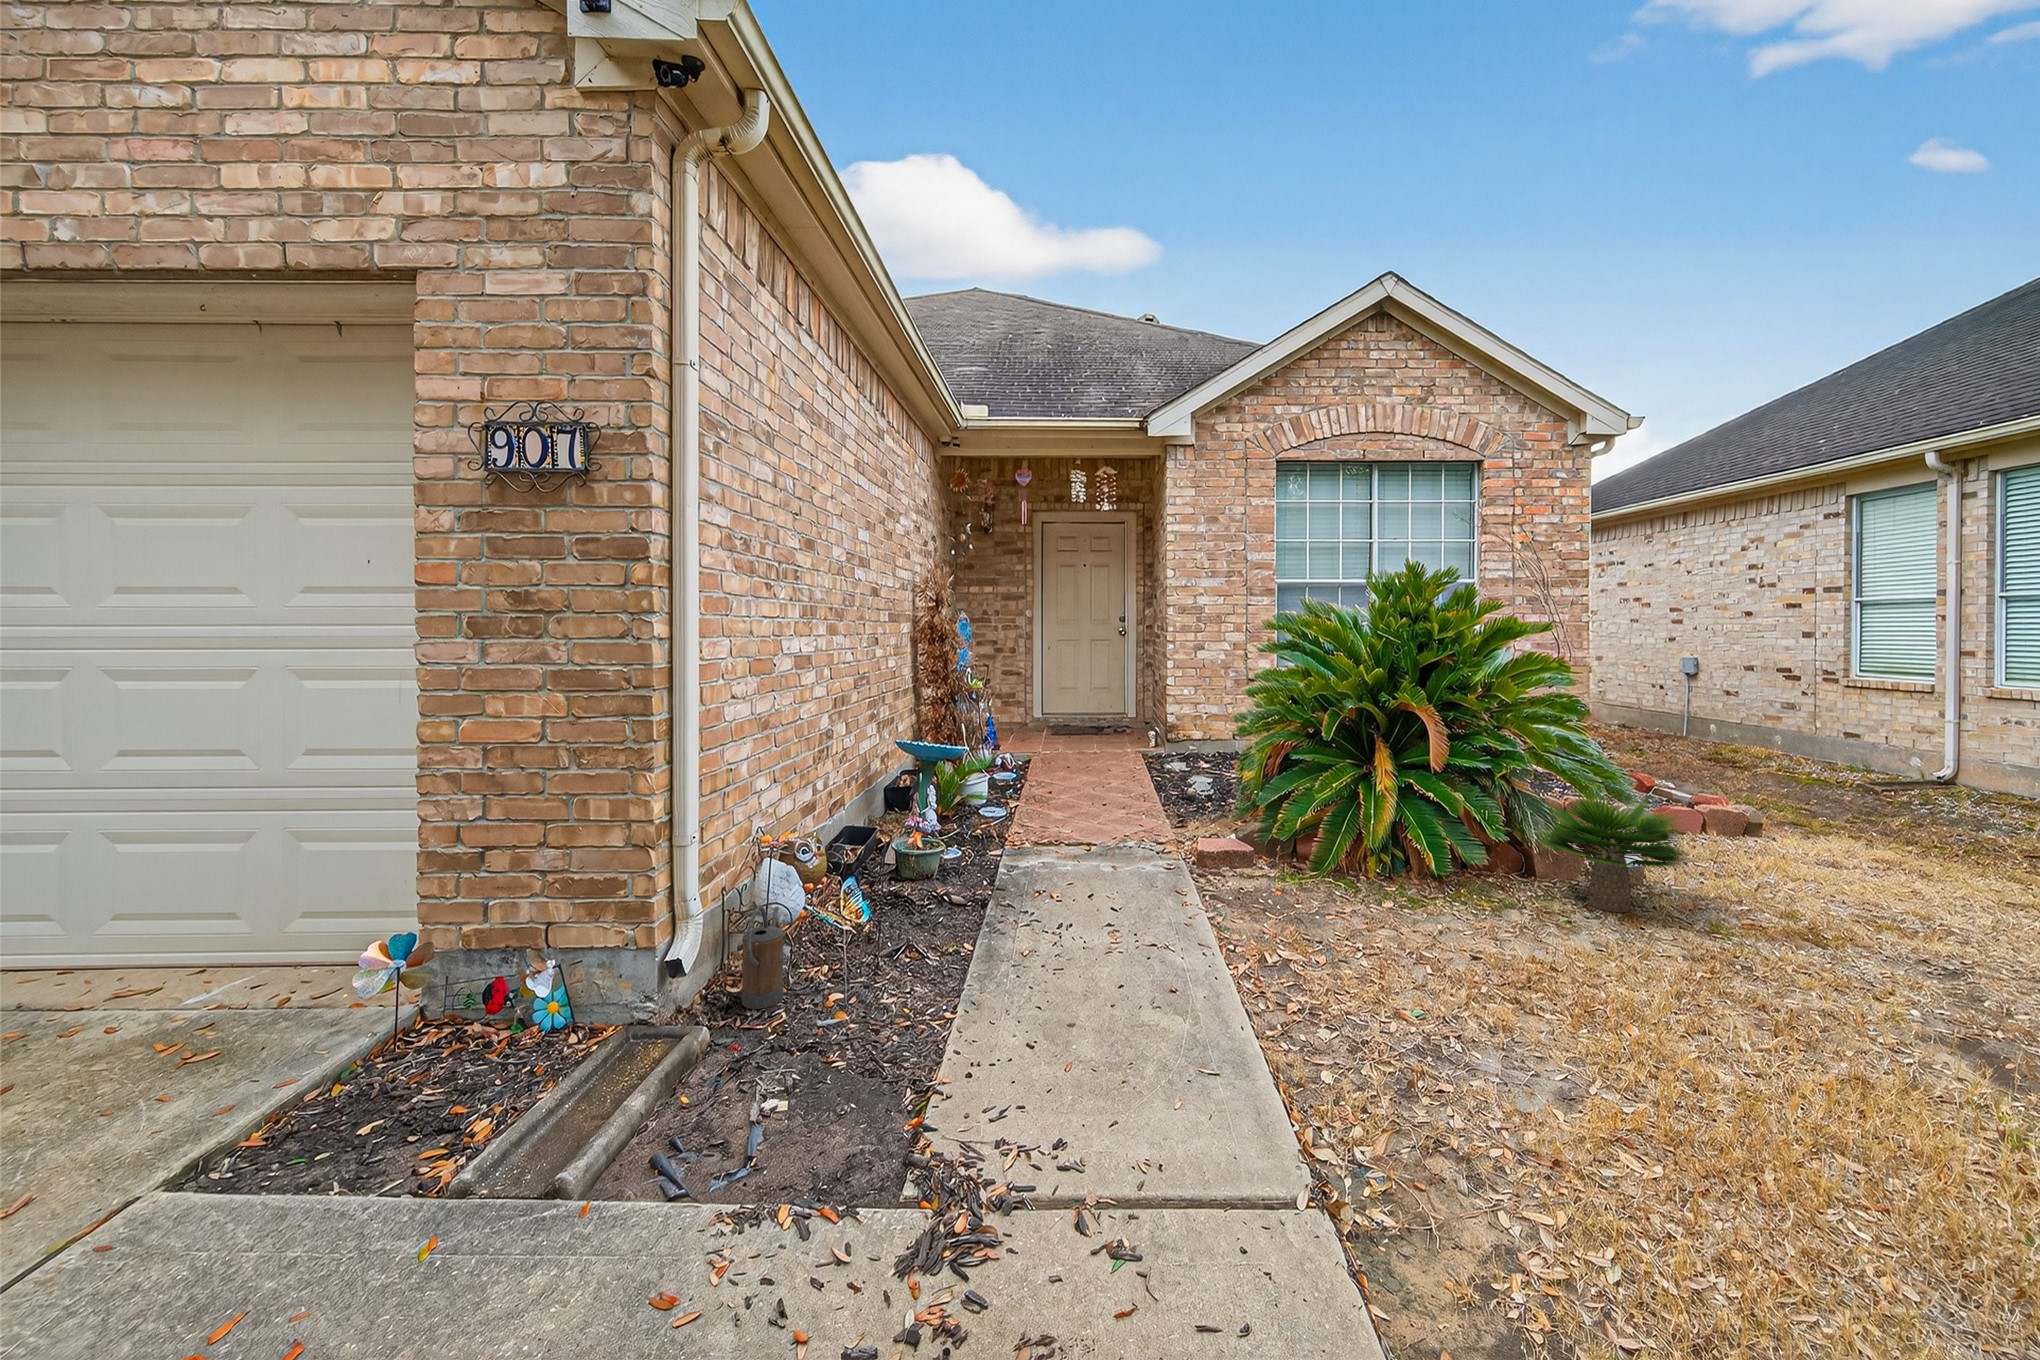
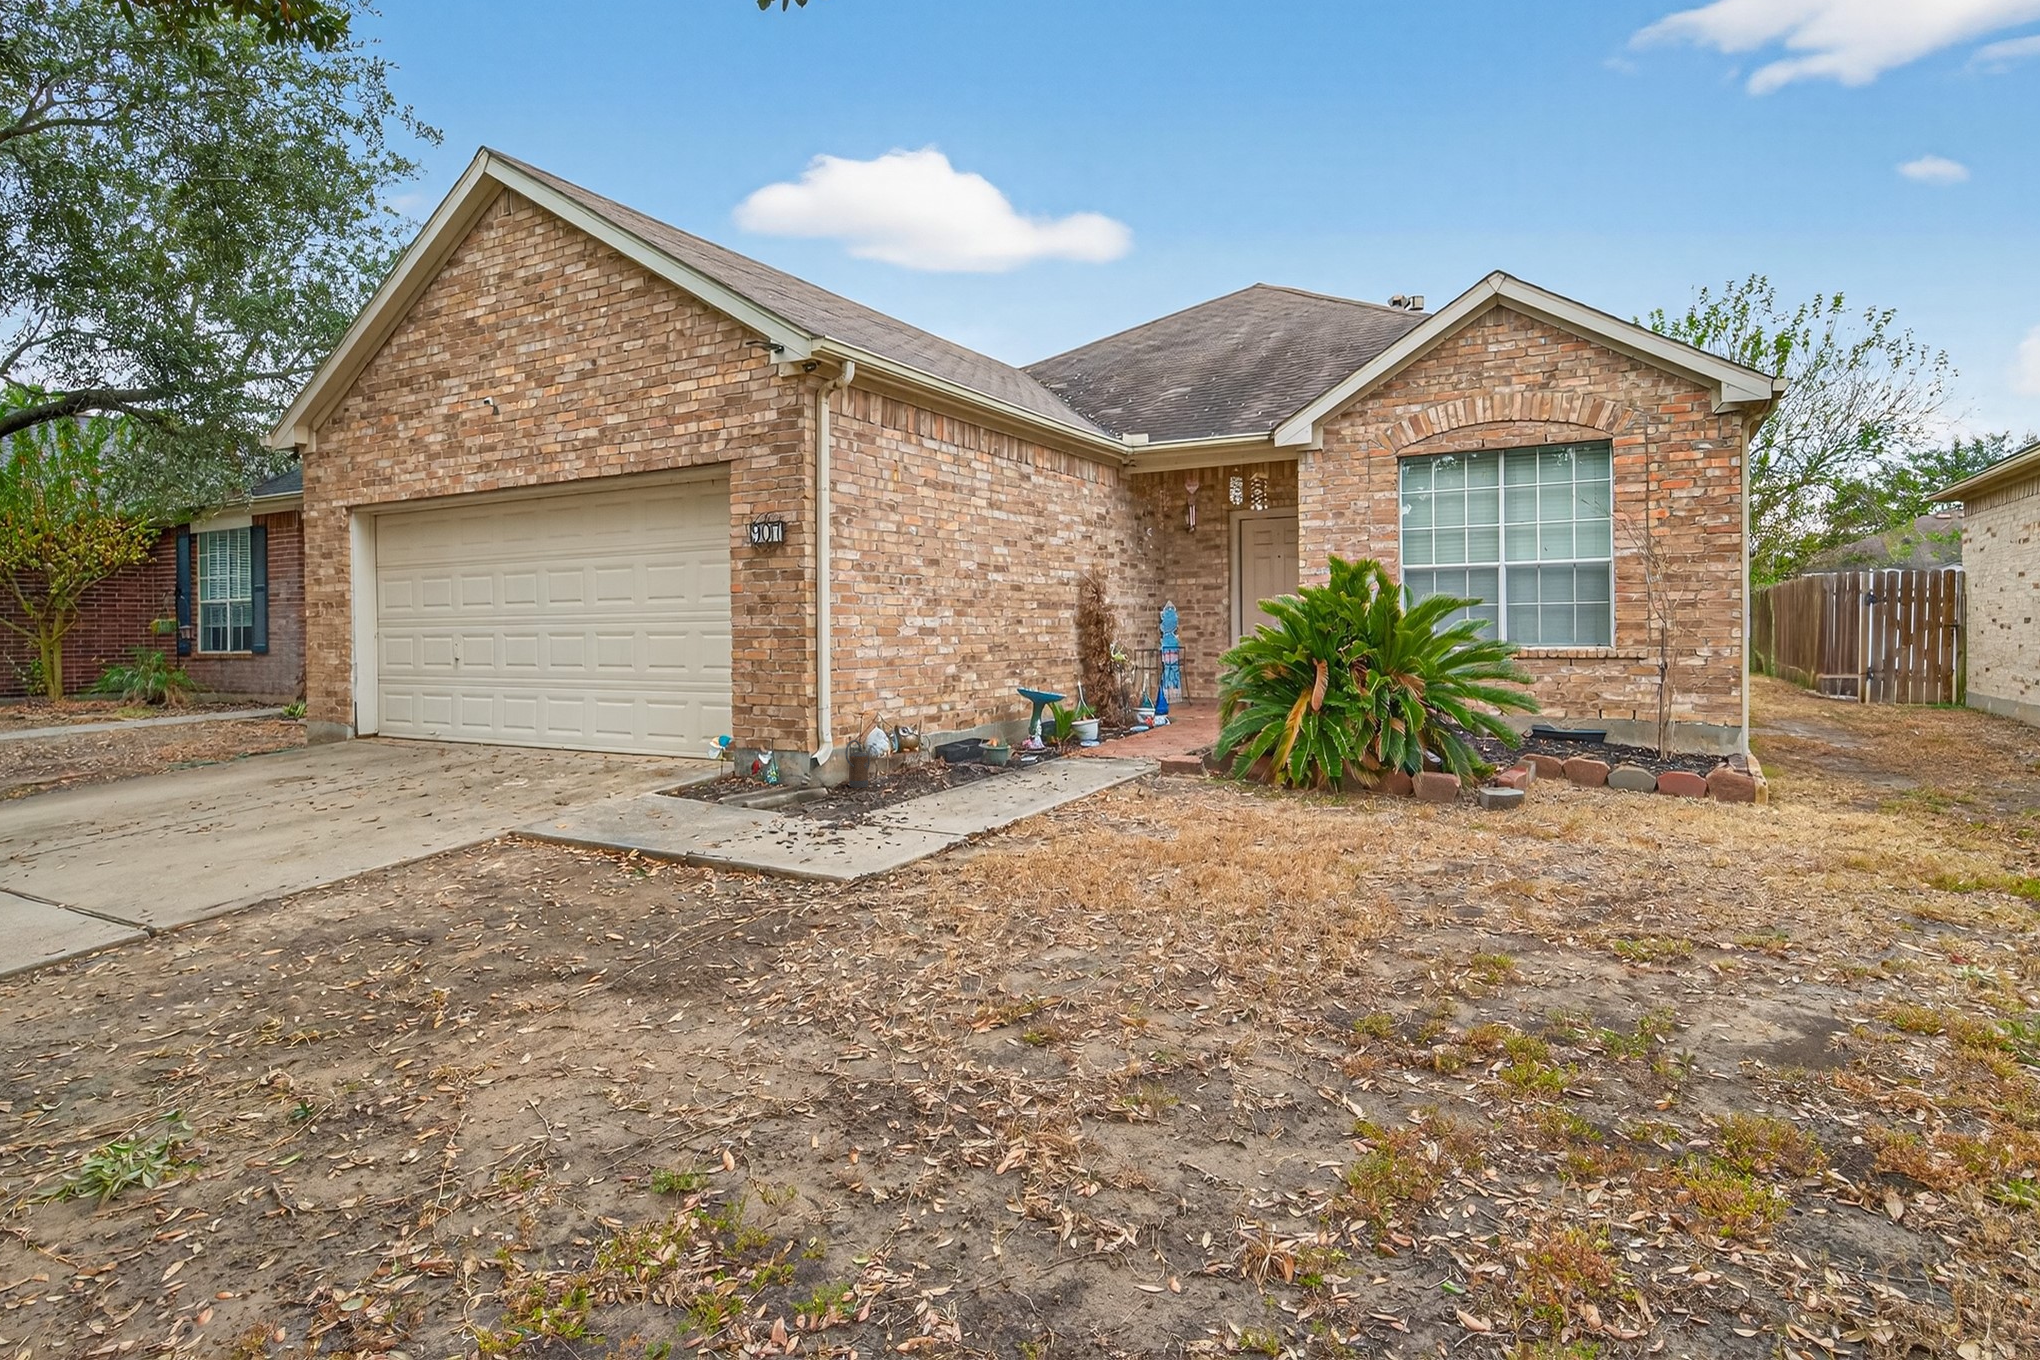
potted plant: present [1539,792,1686,912] -> none [1359,723,1468,810]

